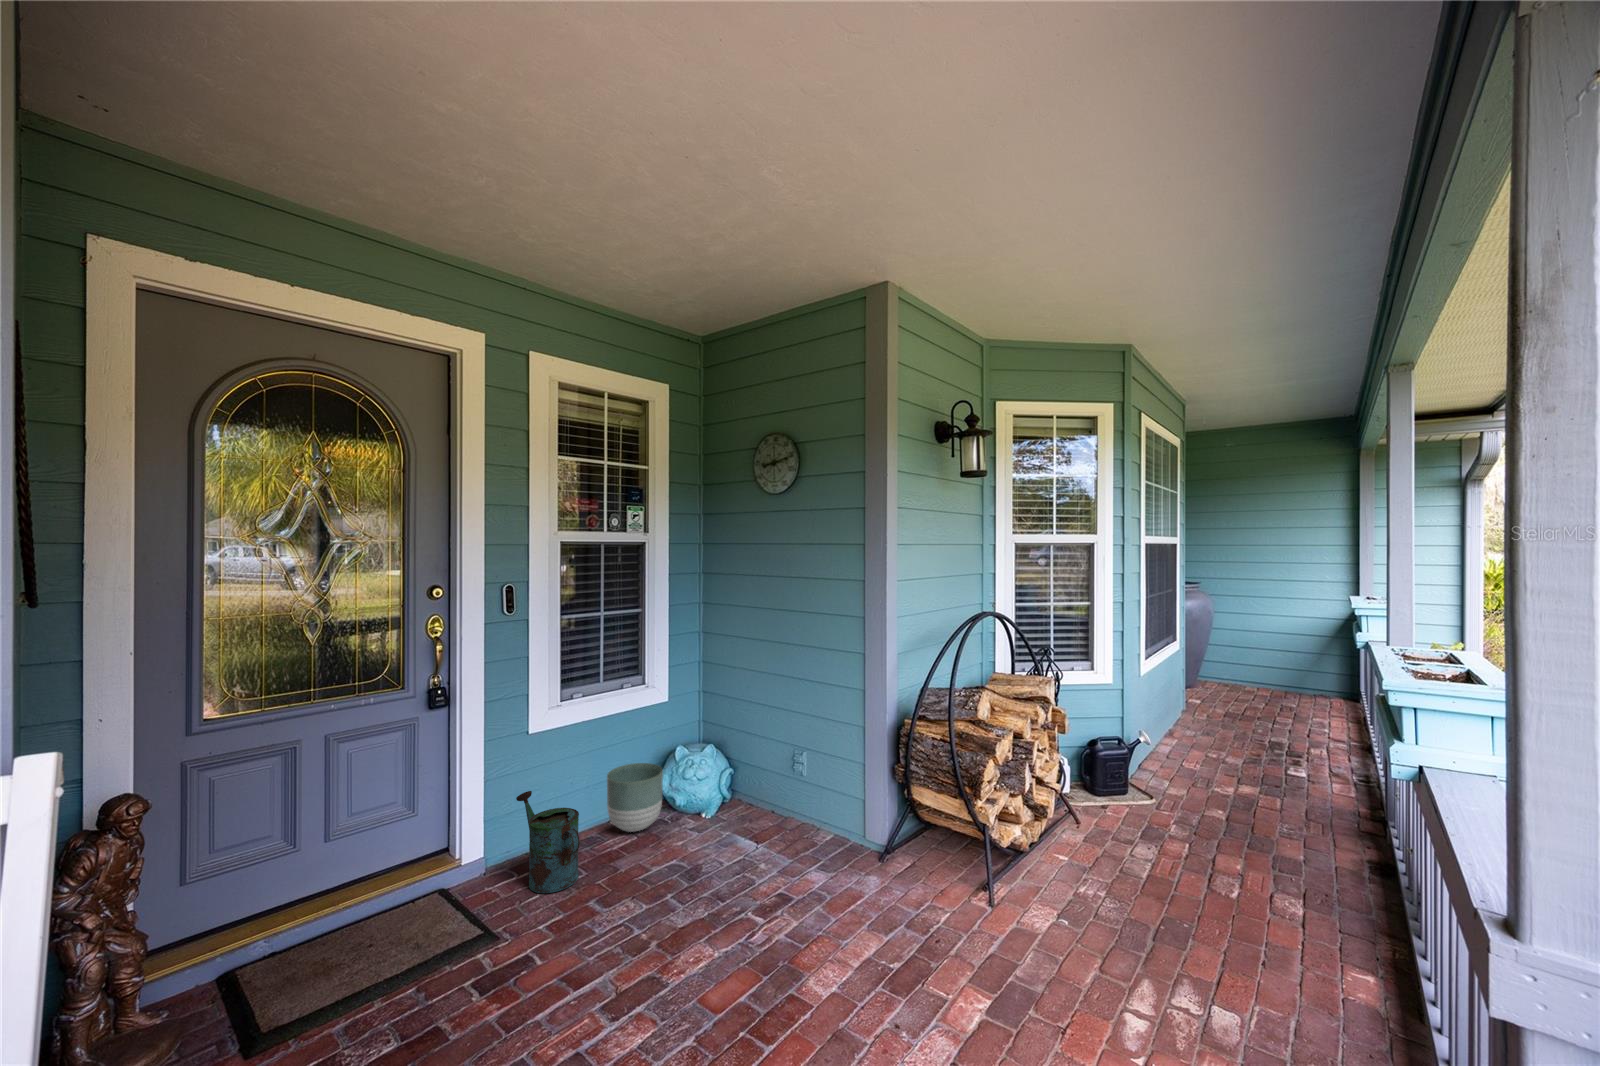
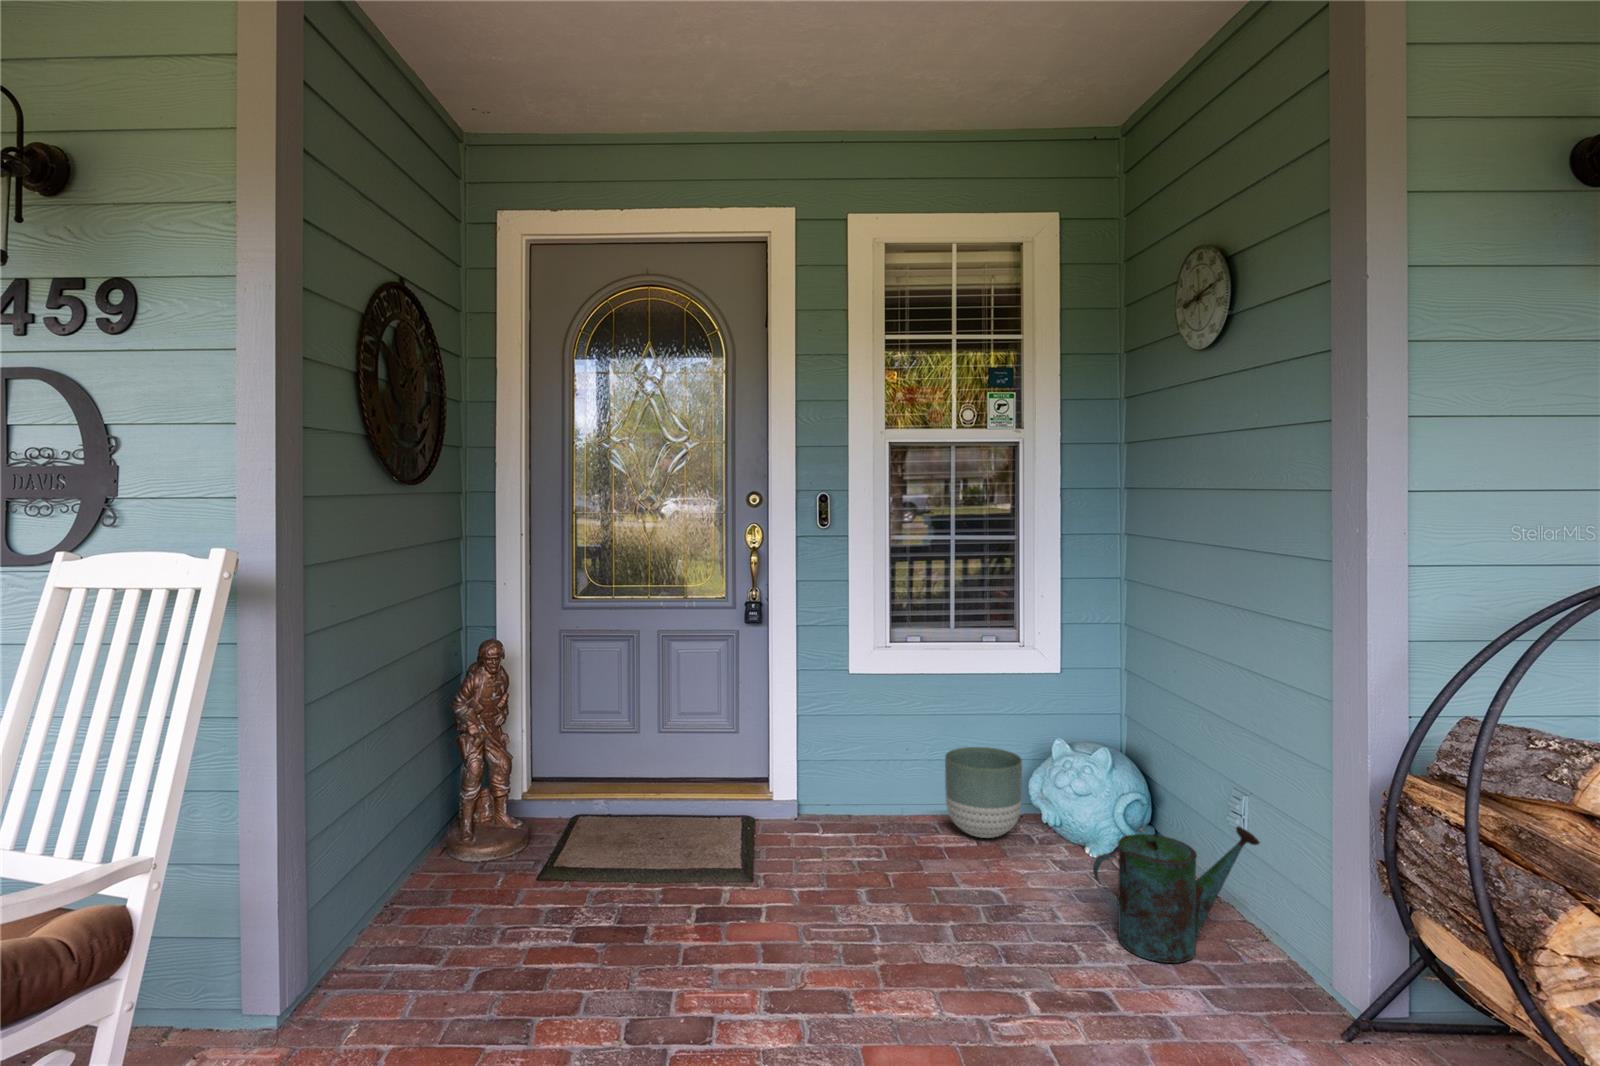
watering can: present [516,791,579,893] -> present [1093,826,1260,963]

